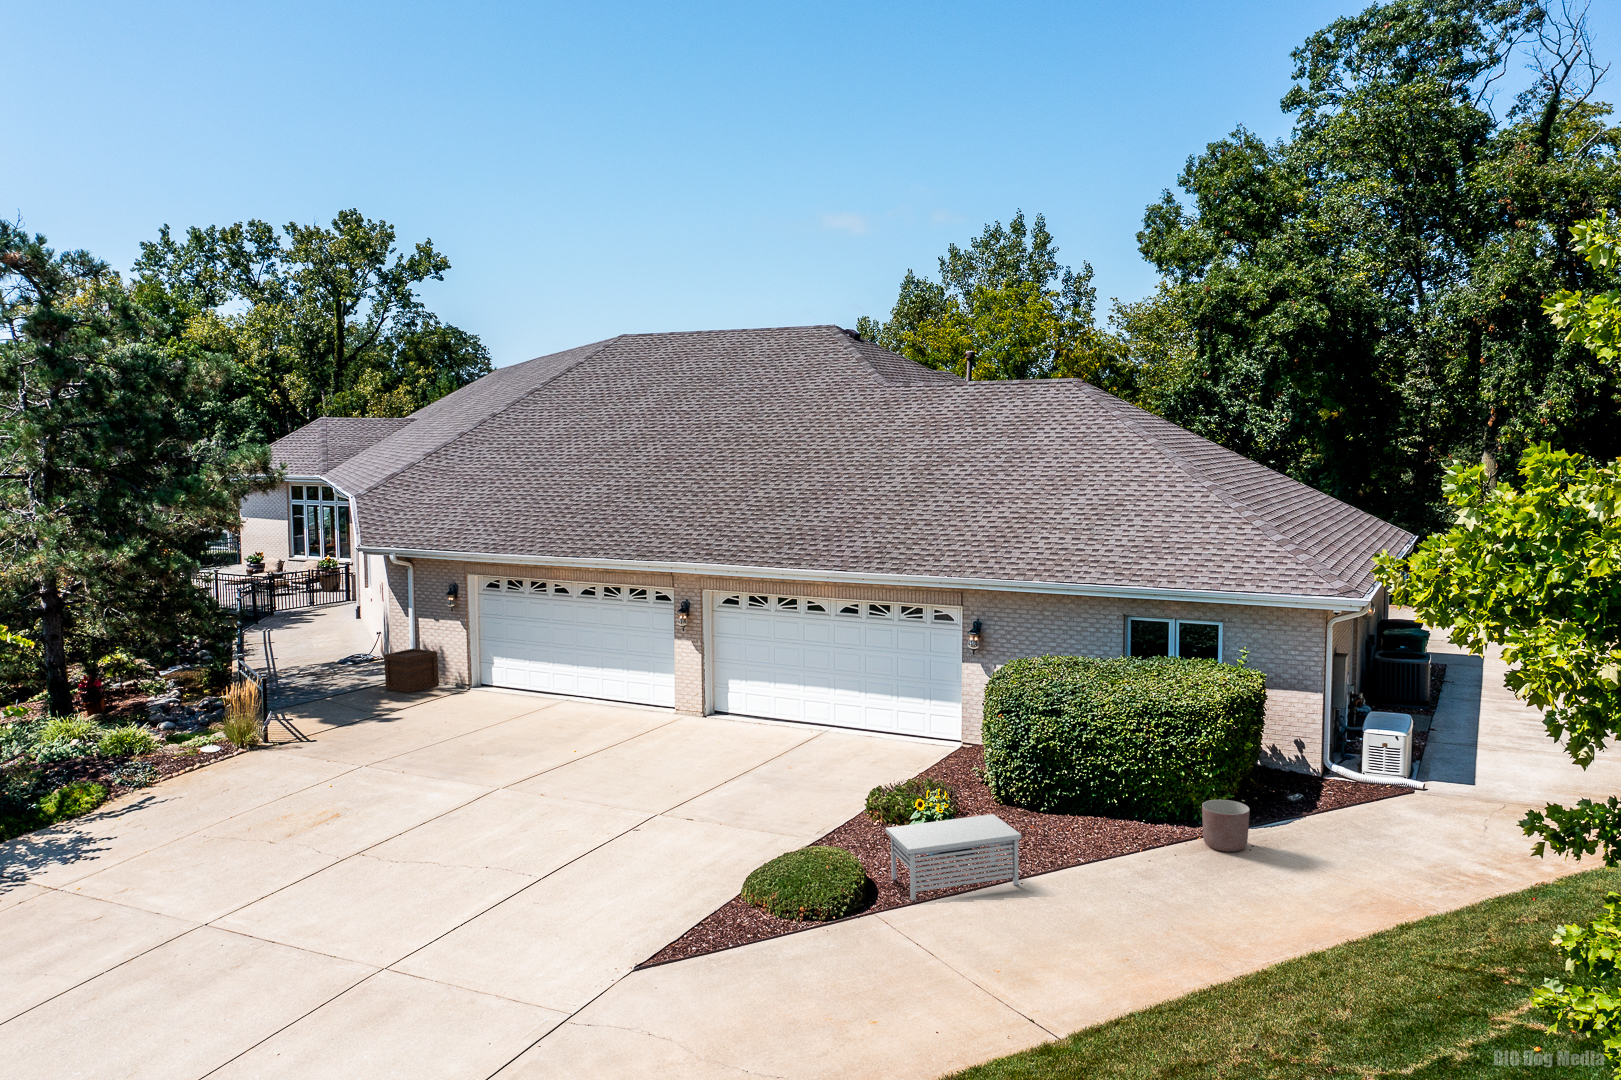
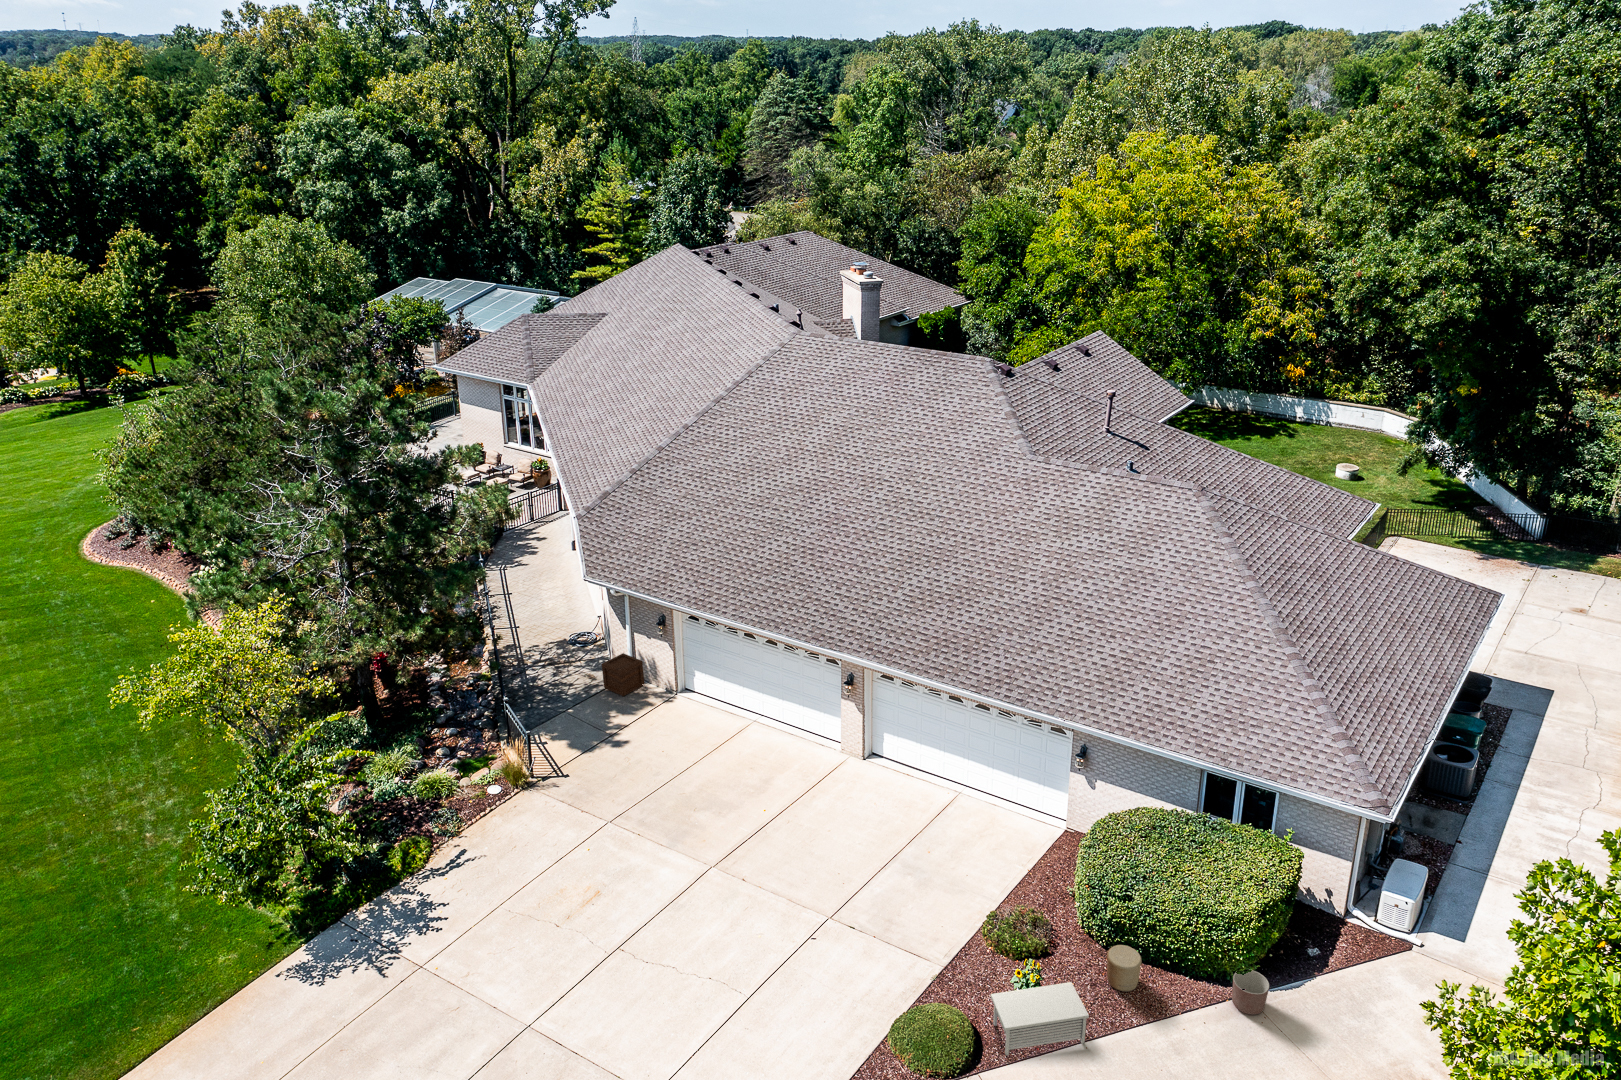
woven basket: none [1036,791,1082,846] -> present [1107,945,1142,992]

